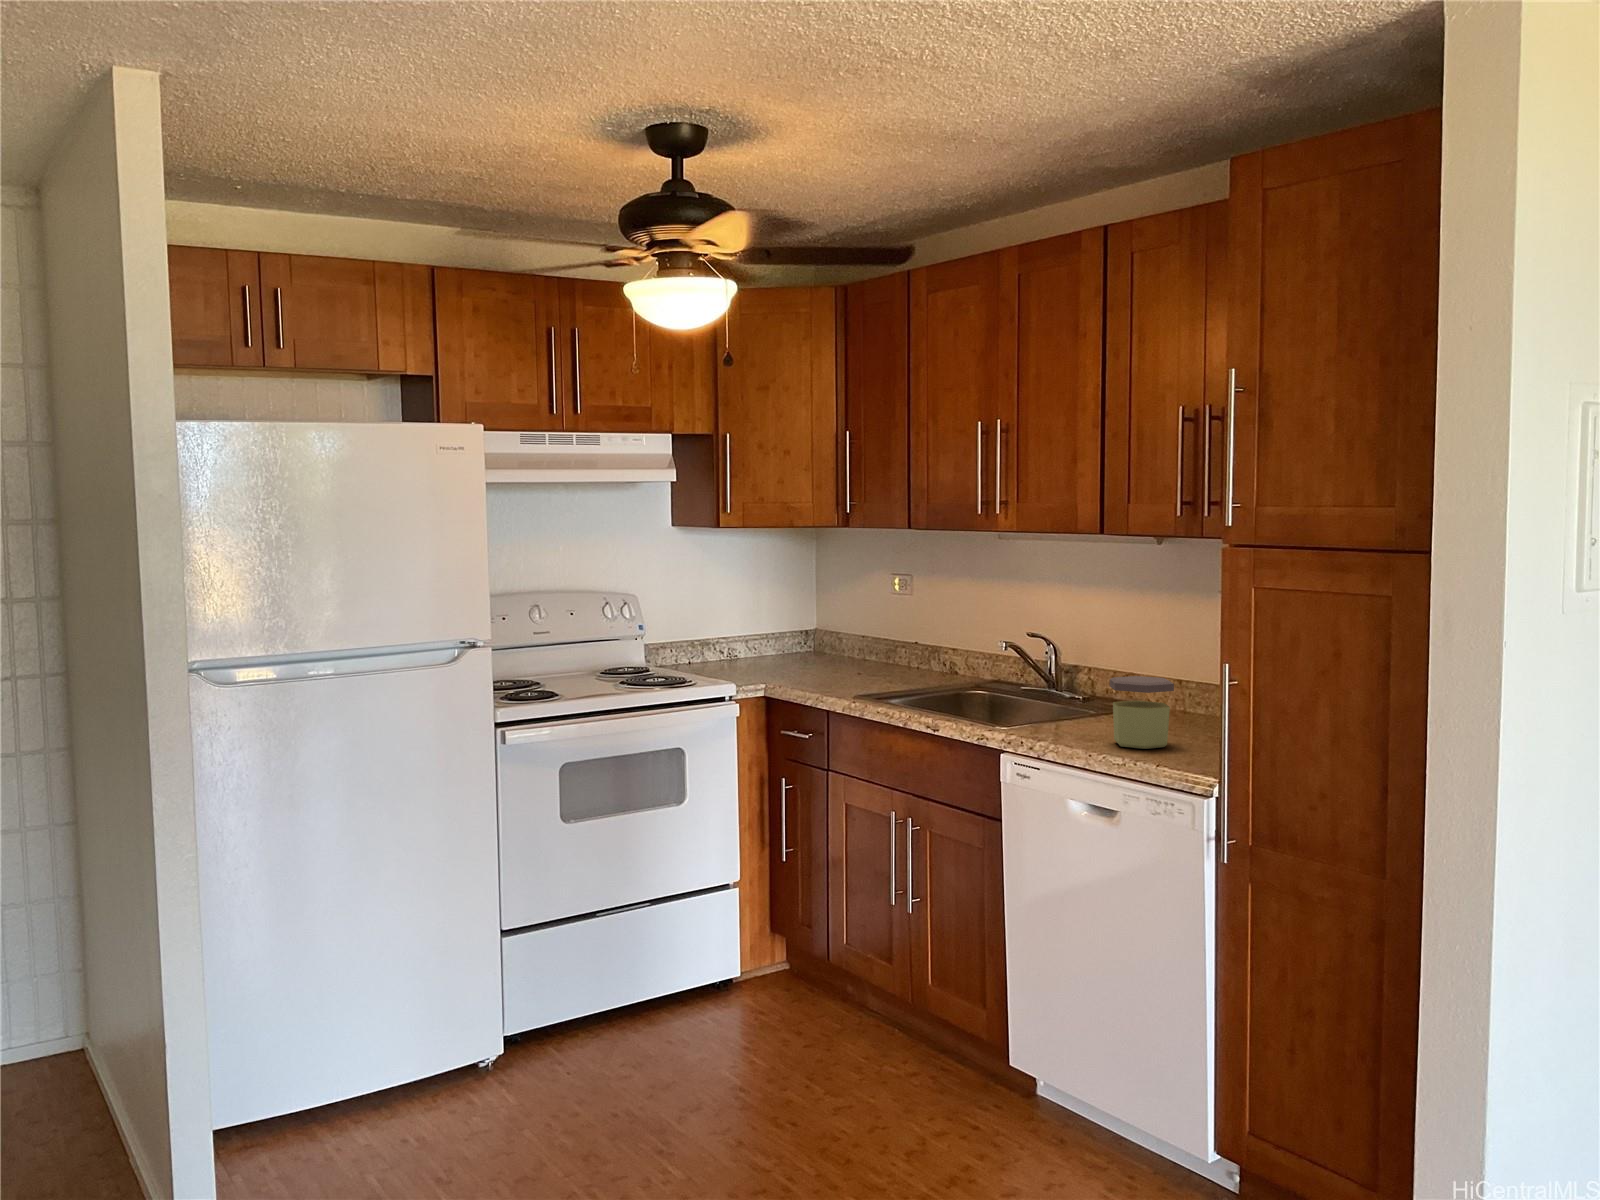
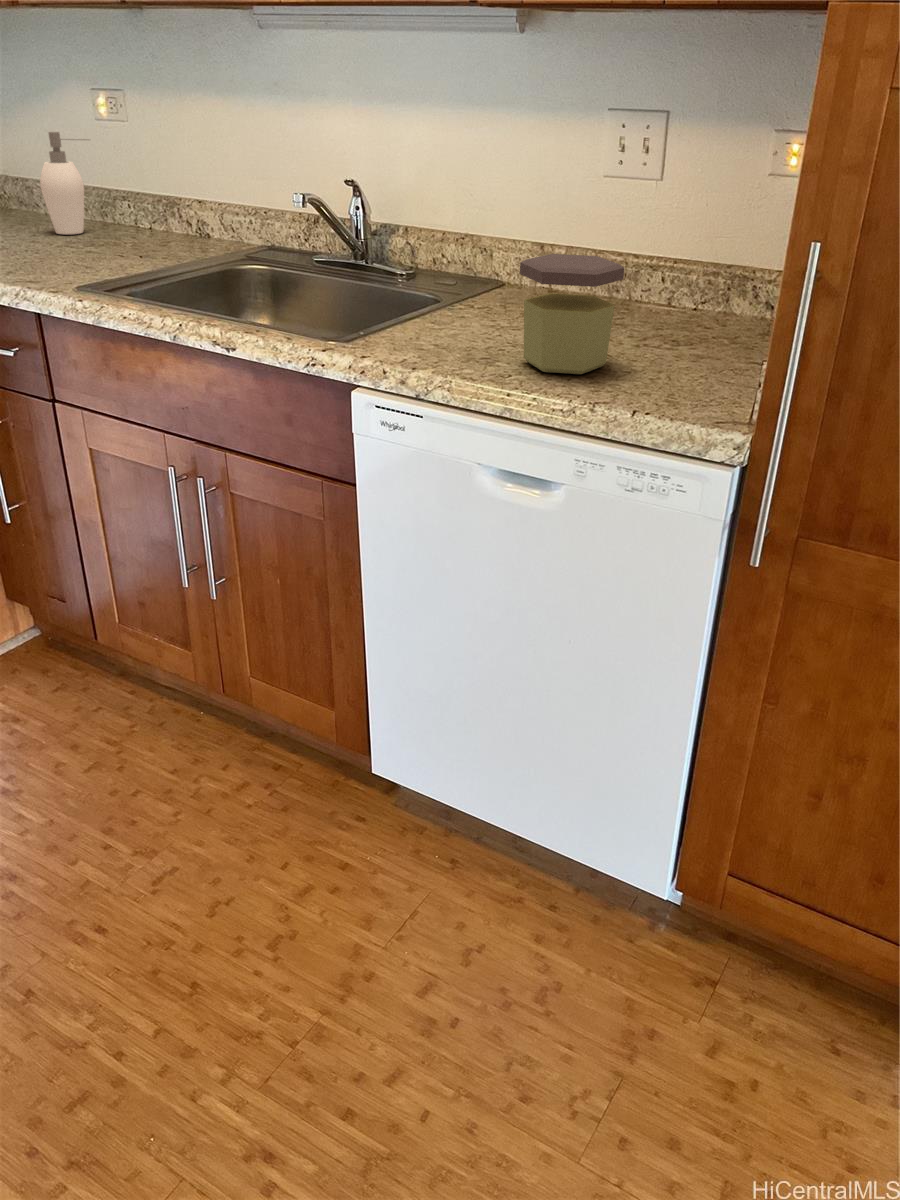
soap dispenser: none [847,602,885,669] -> present [40,132,89,234]

